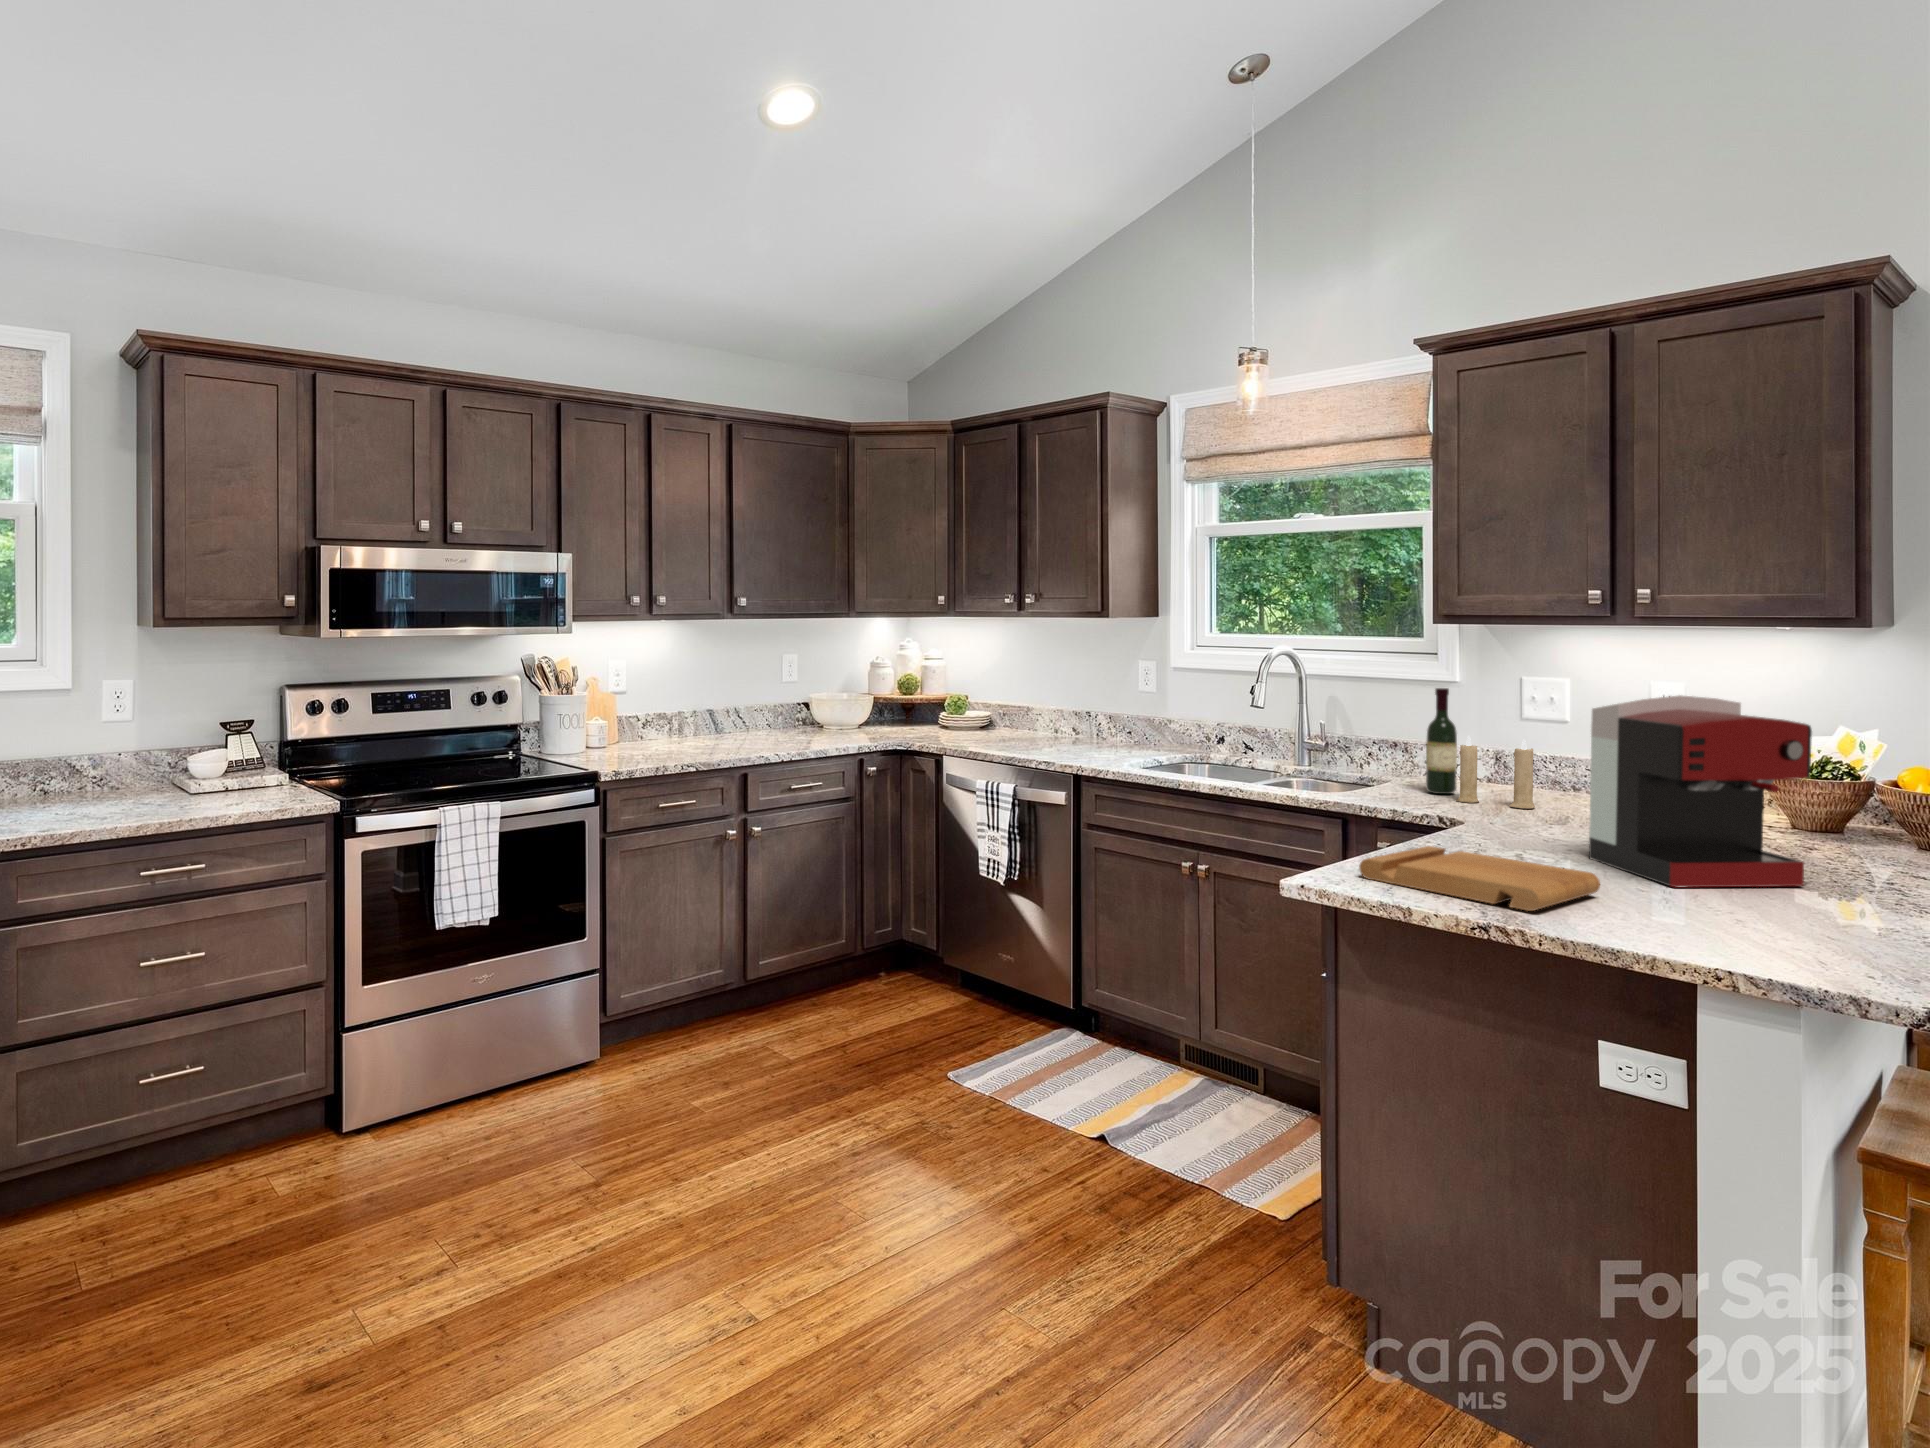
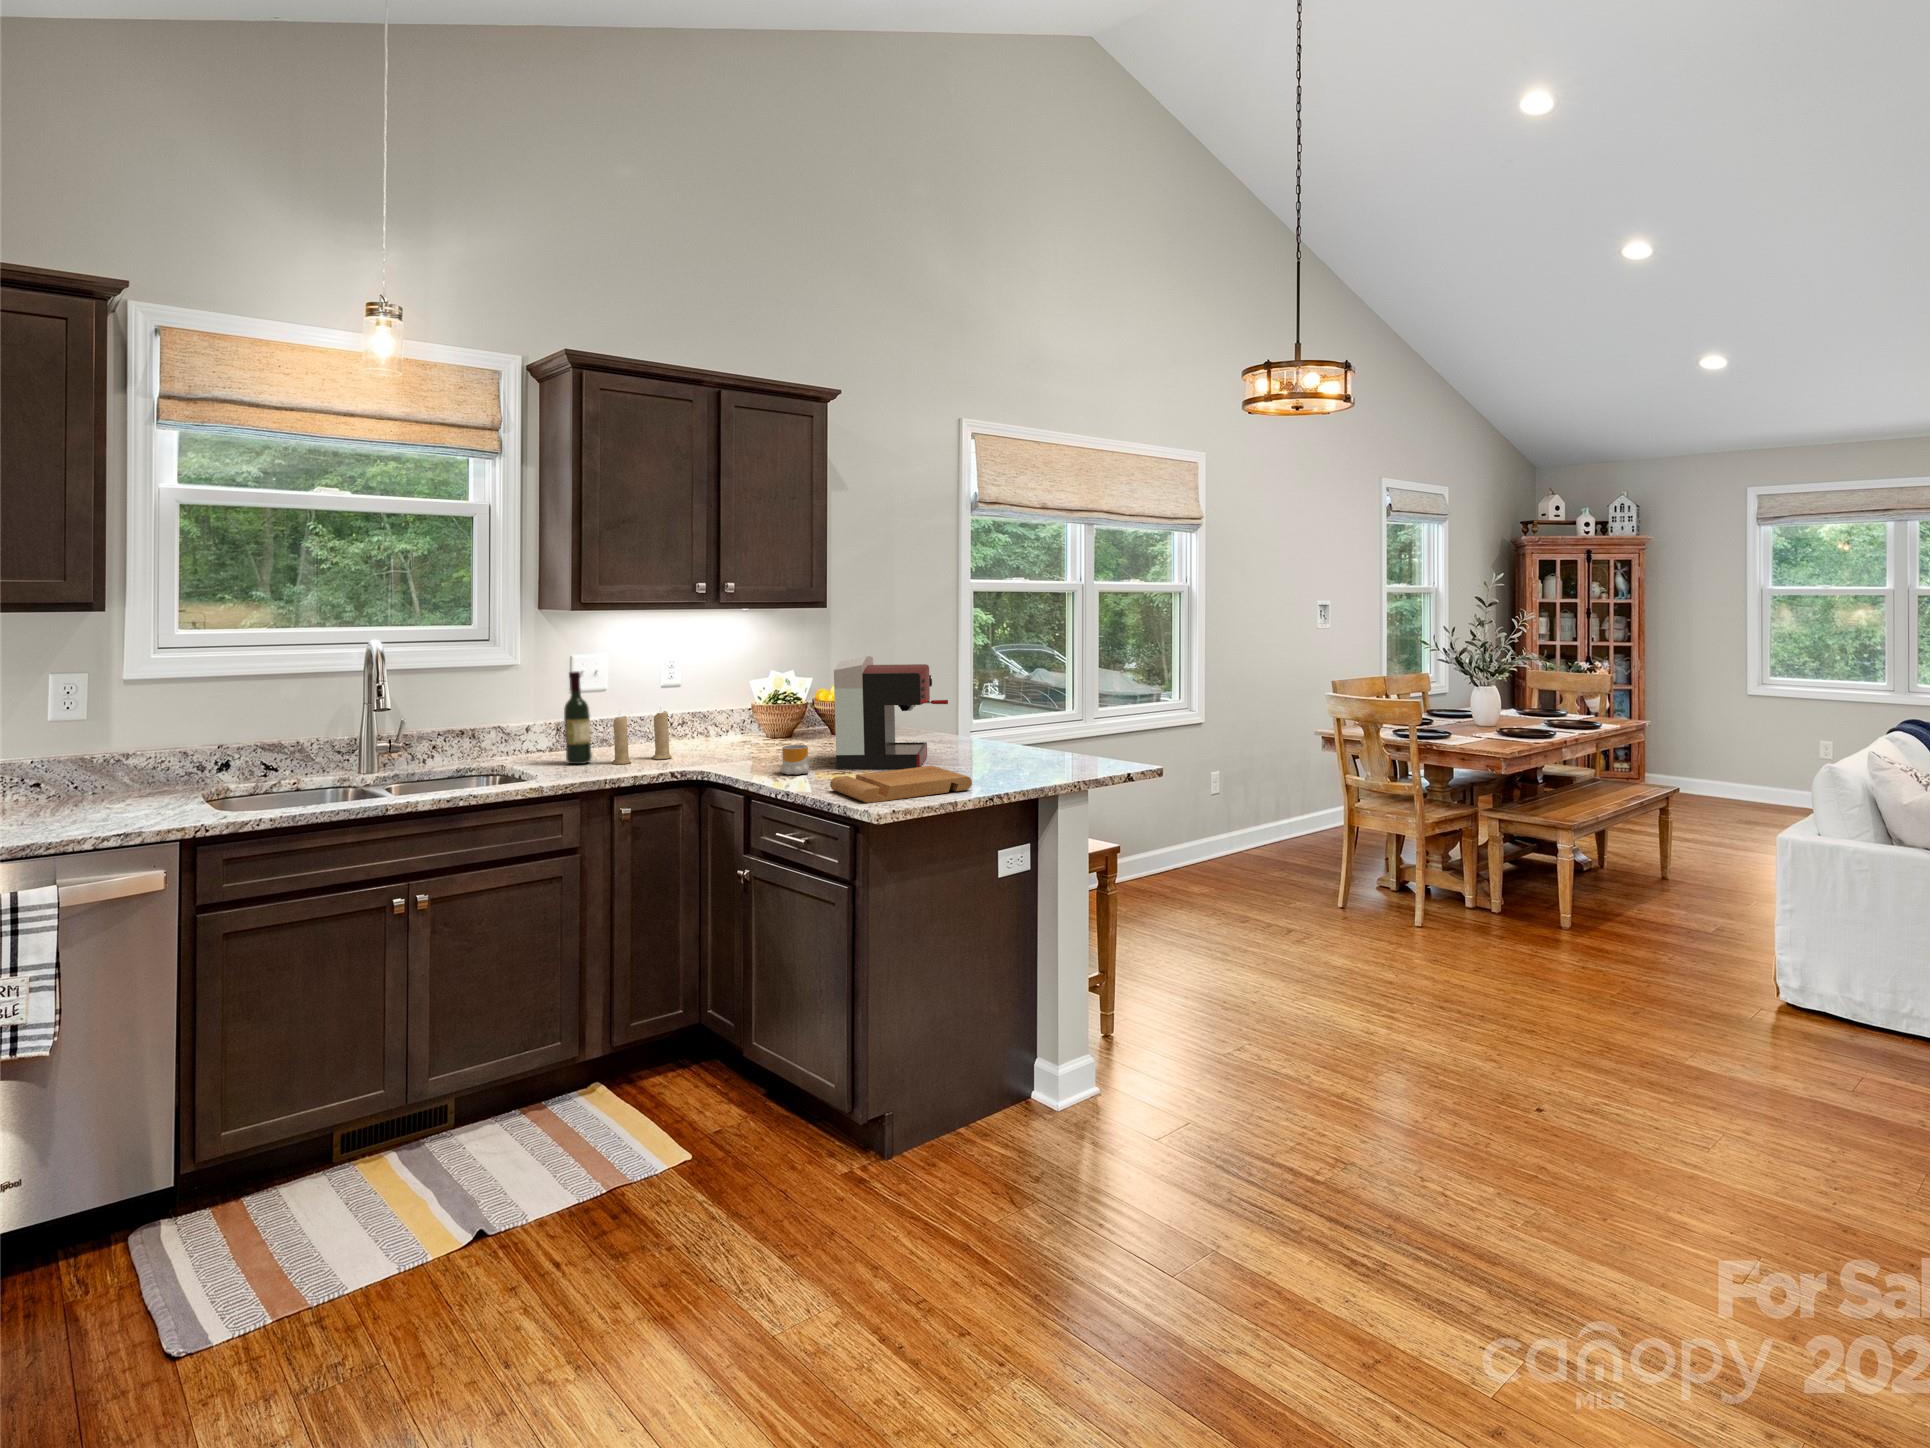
mug: none [1498,807,1558,850] -> present [780,745,809,775]

